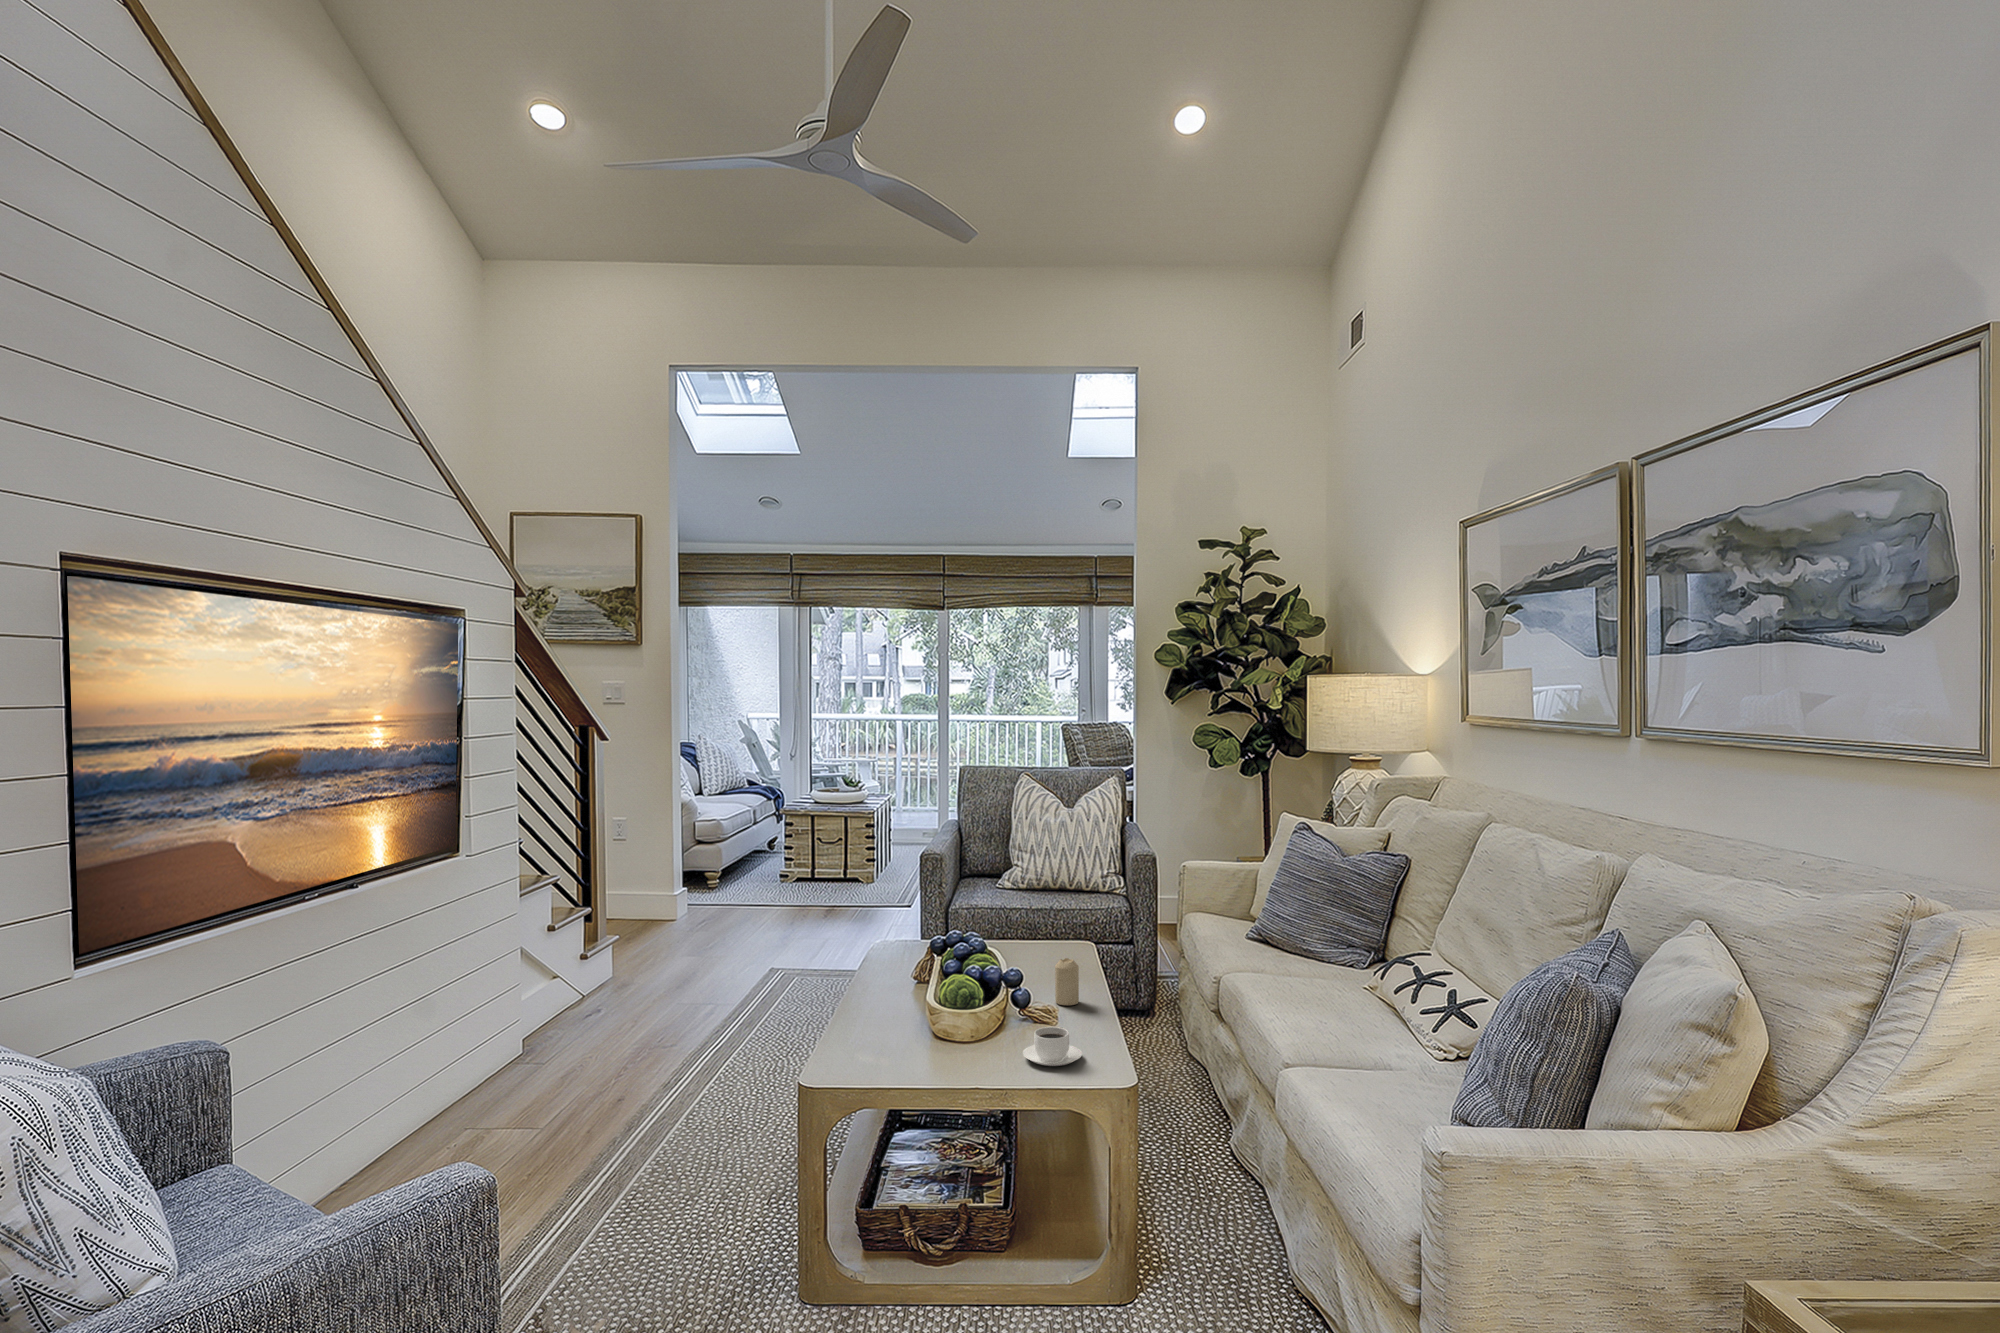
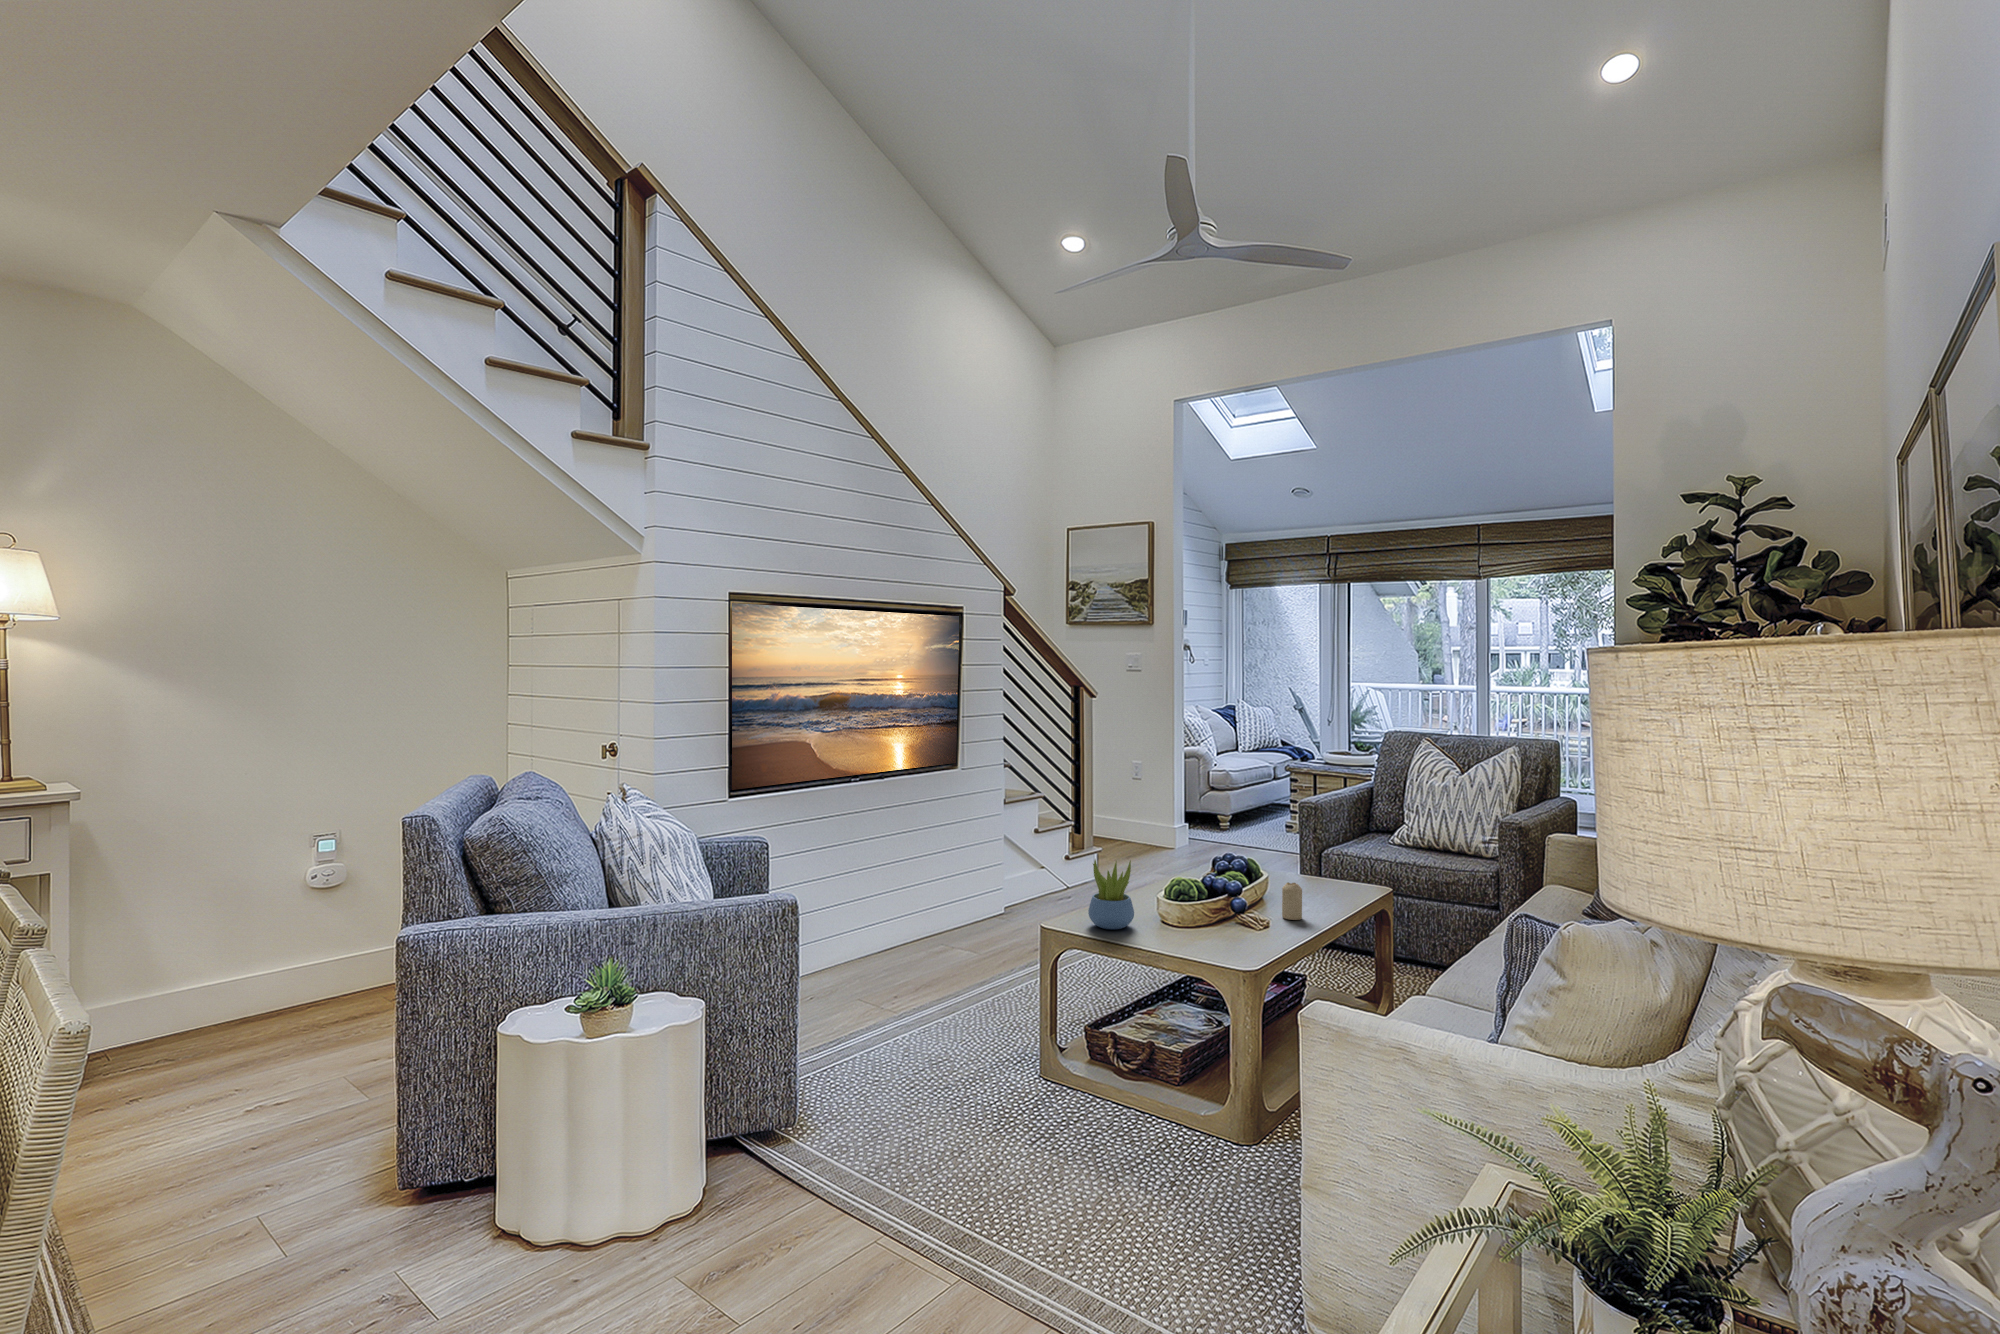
succulent plant: none [858,967,923,1074] -> present [1088,859,1134,929]
coffee cup: present [1023,1027,1082,1066] -> none [1201,921,1247,948]

